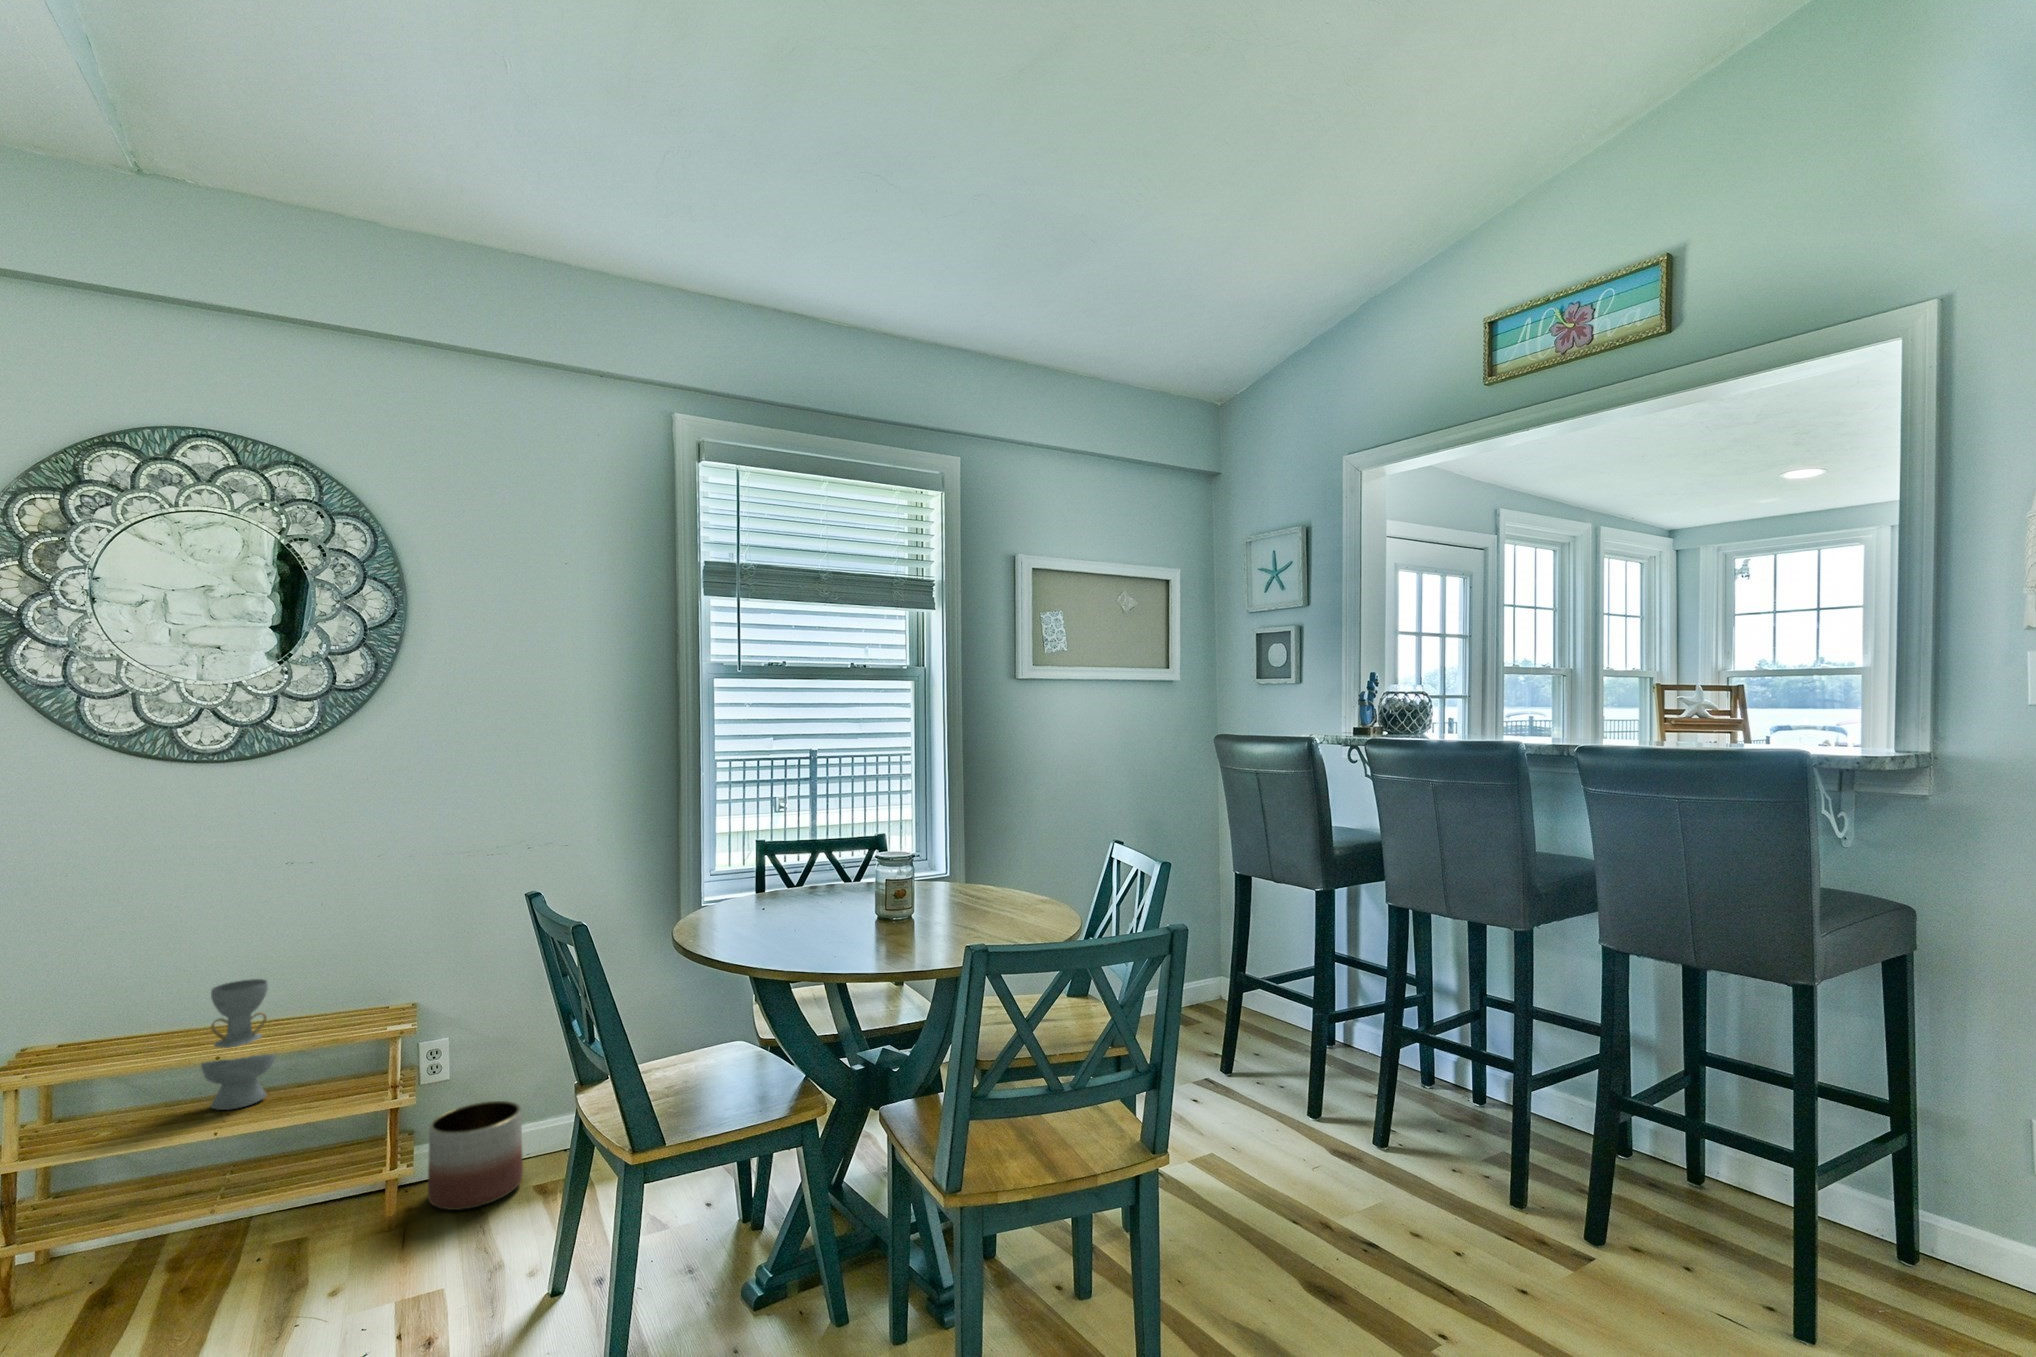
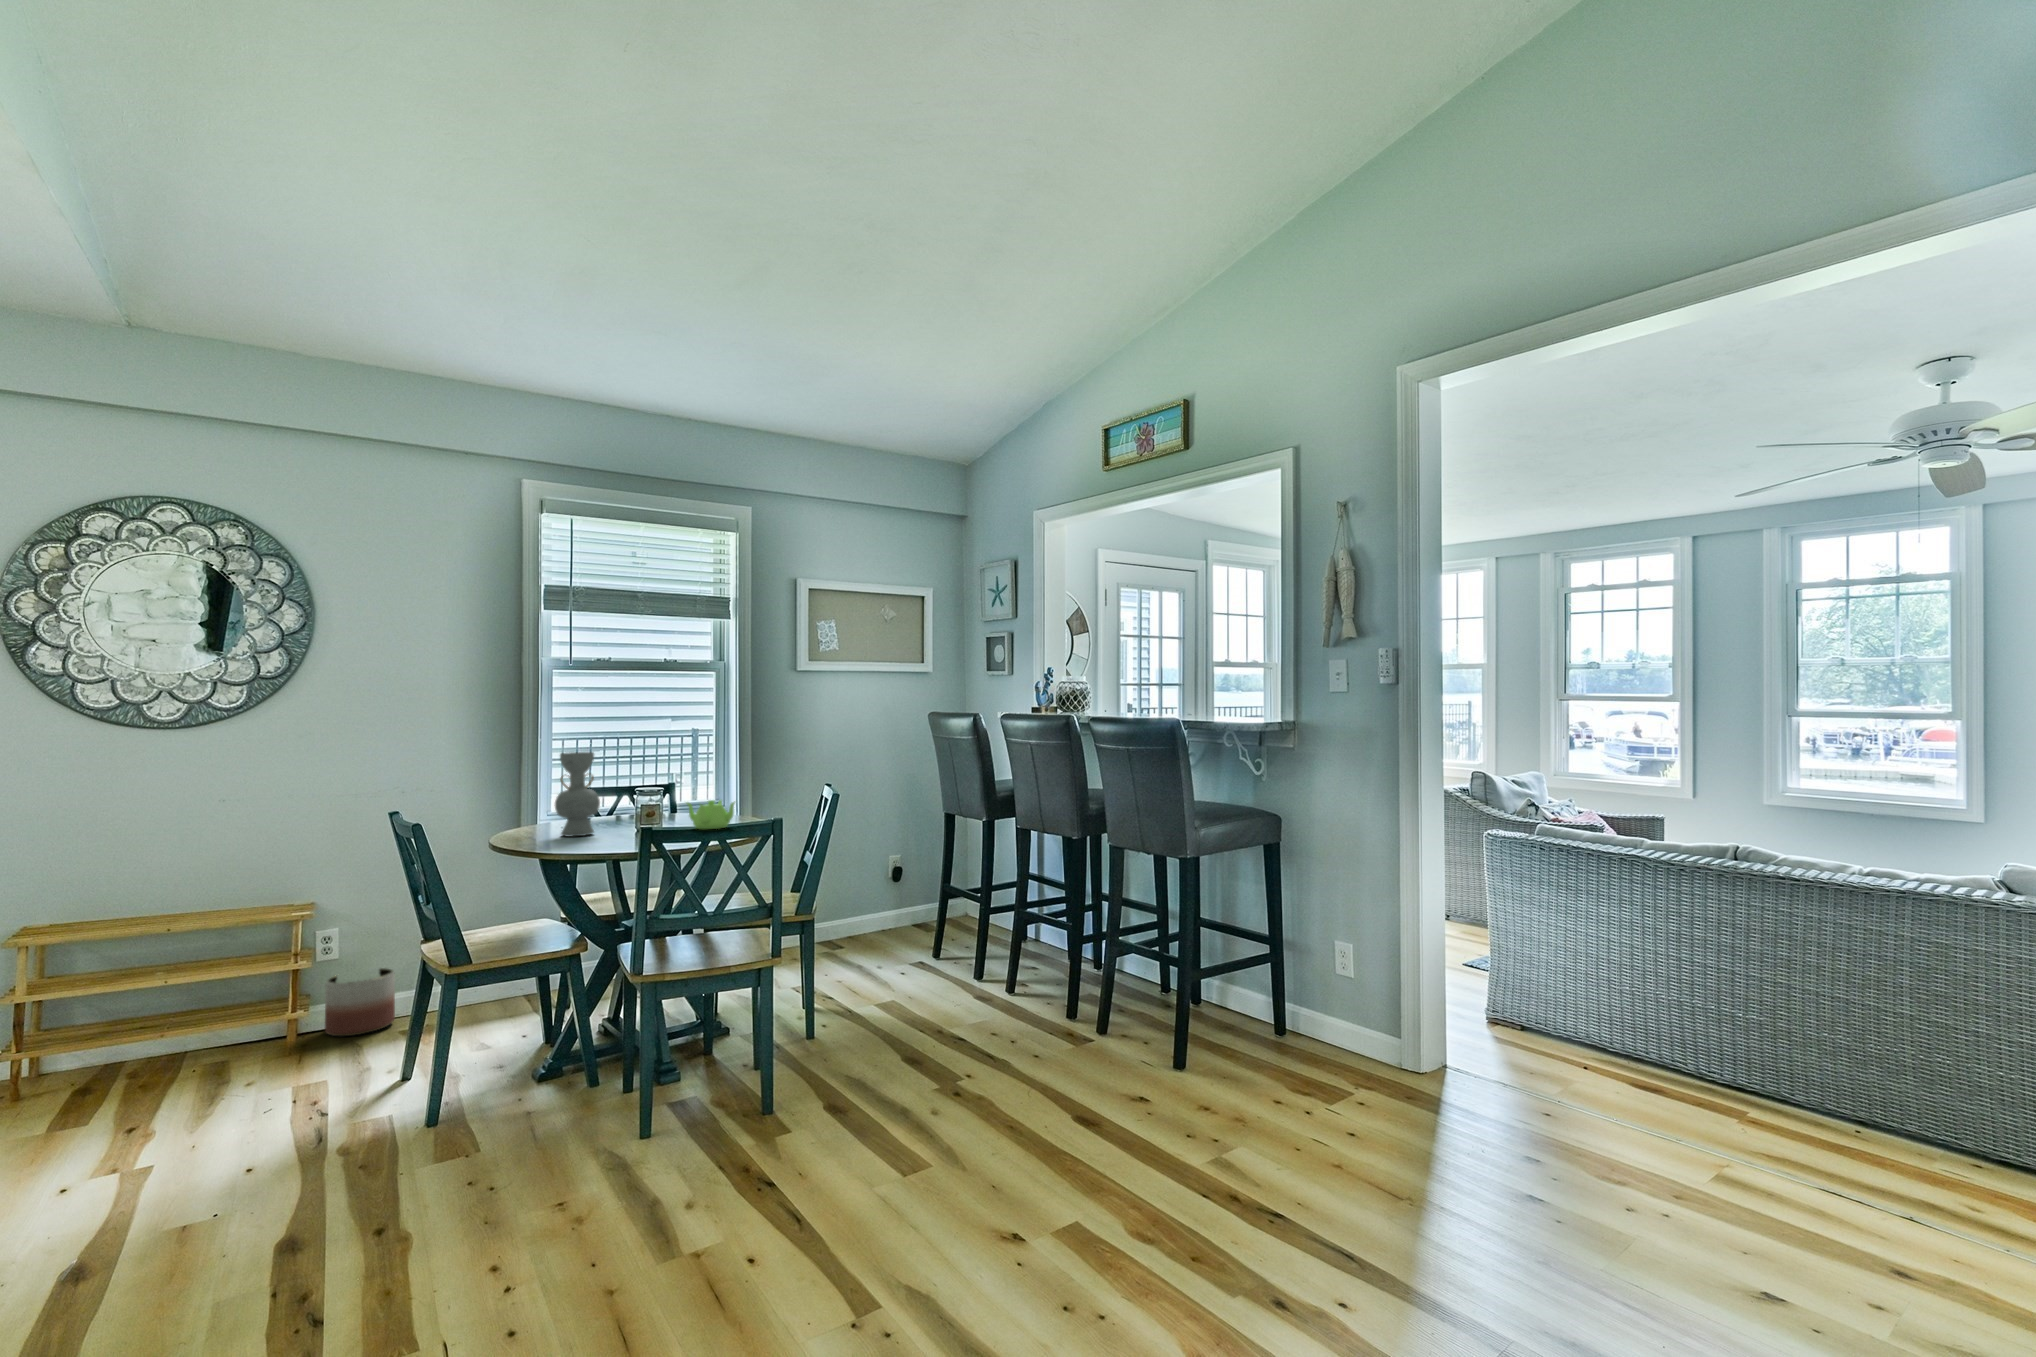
teapot: none [958,874,1038,924] -> present [687,800,735,829]
decorative vase: present [201,979,275,1110] -> present [555,752,600,837]

